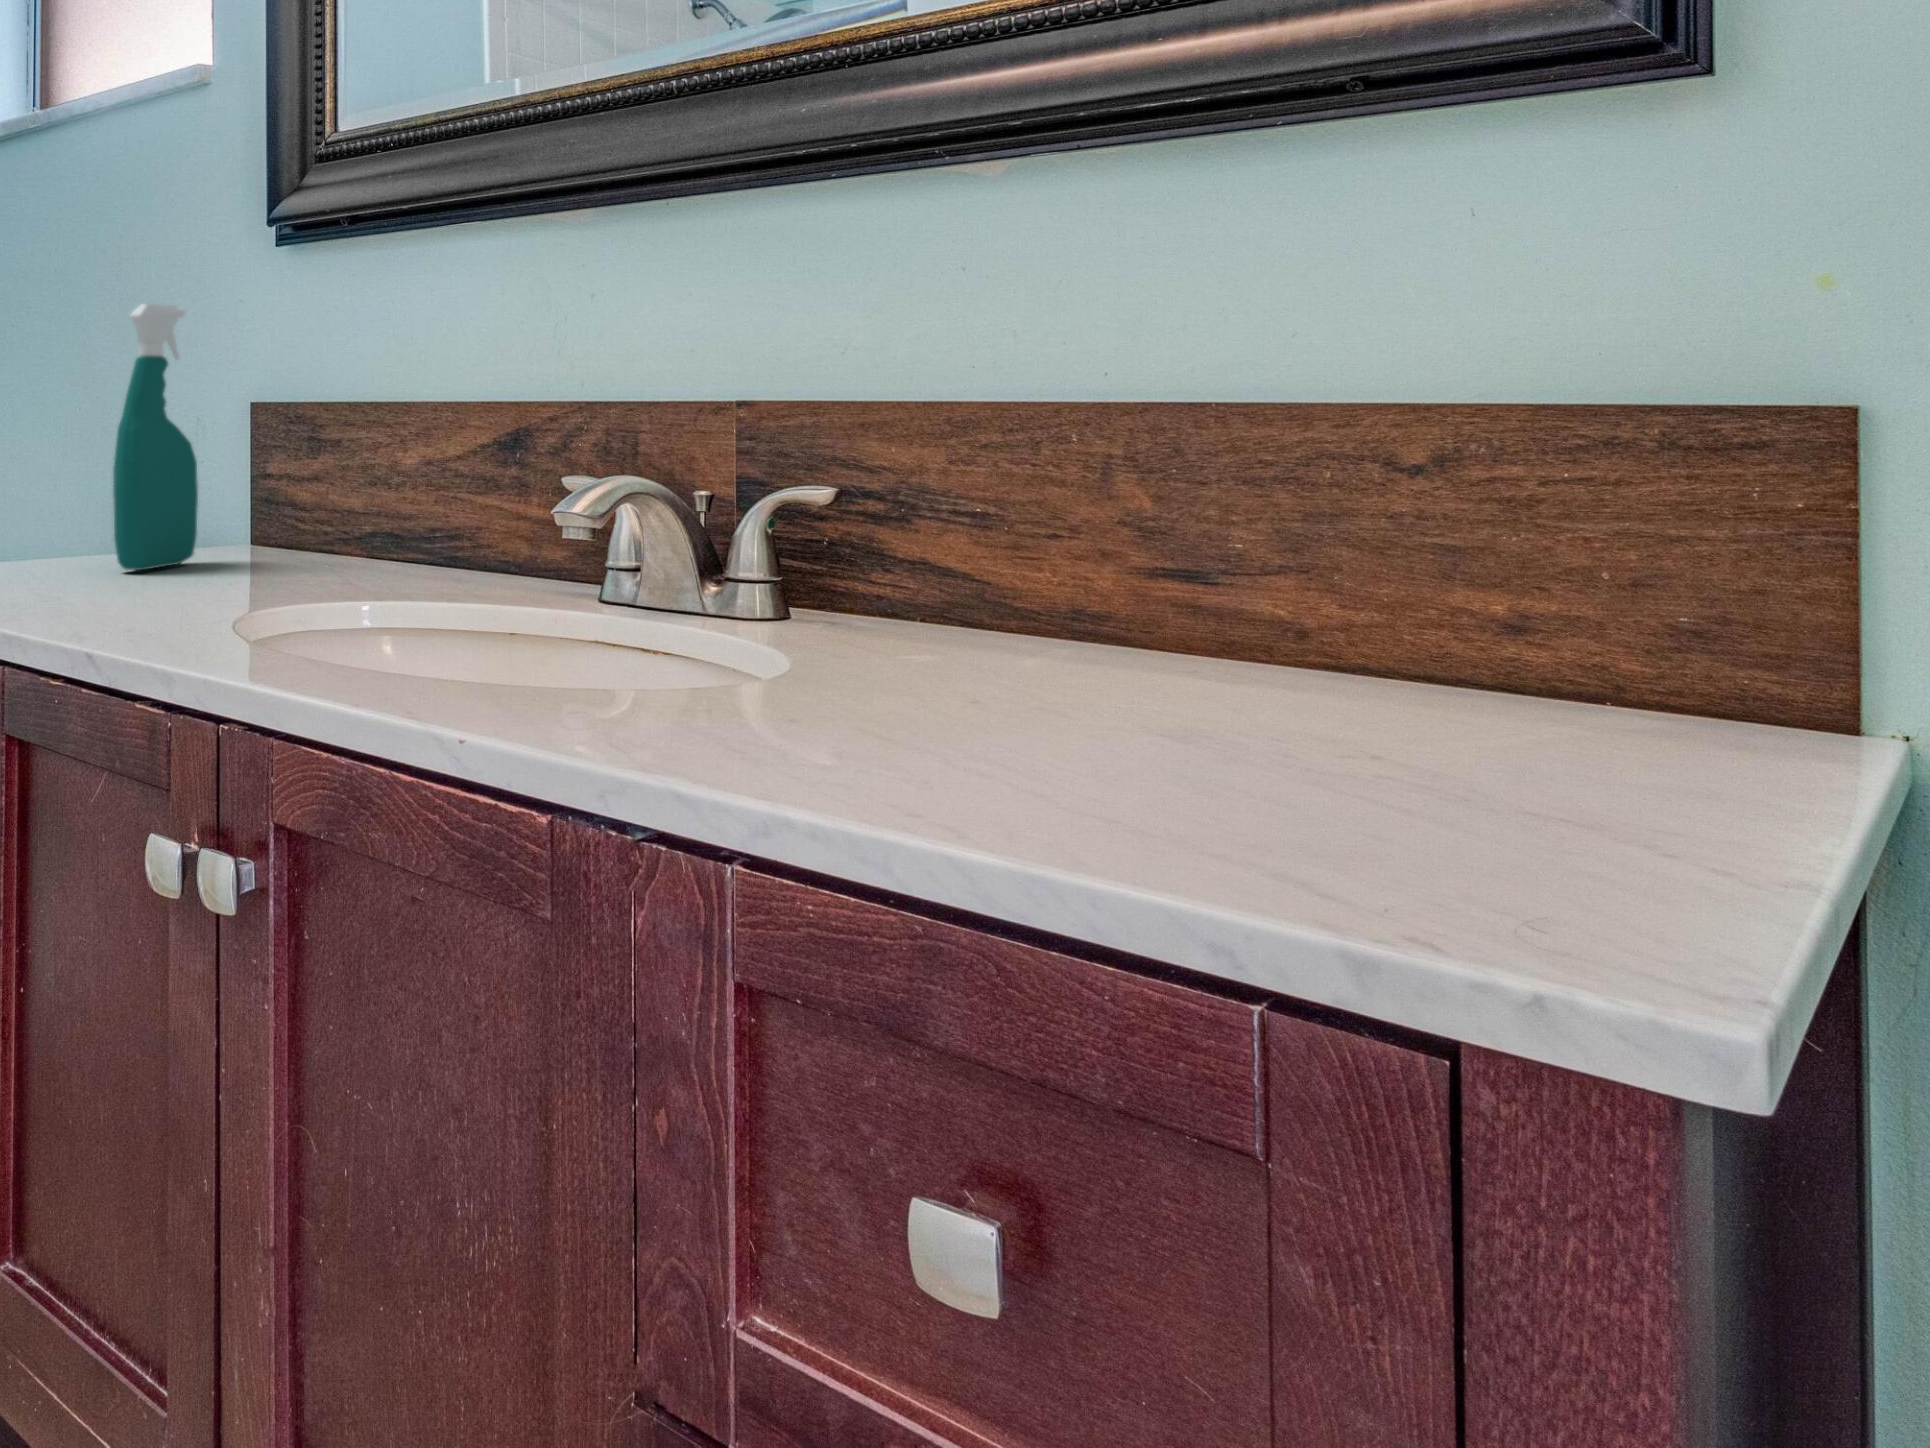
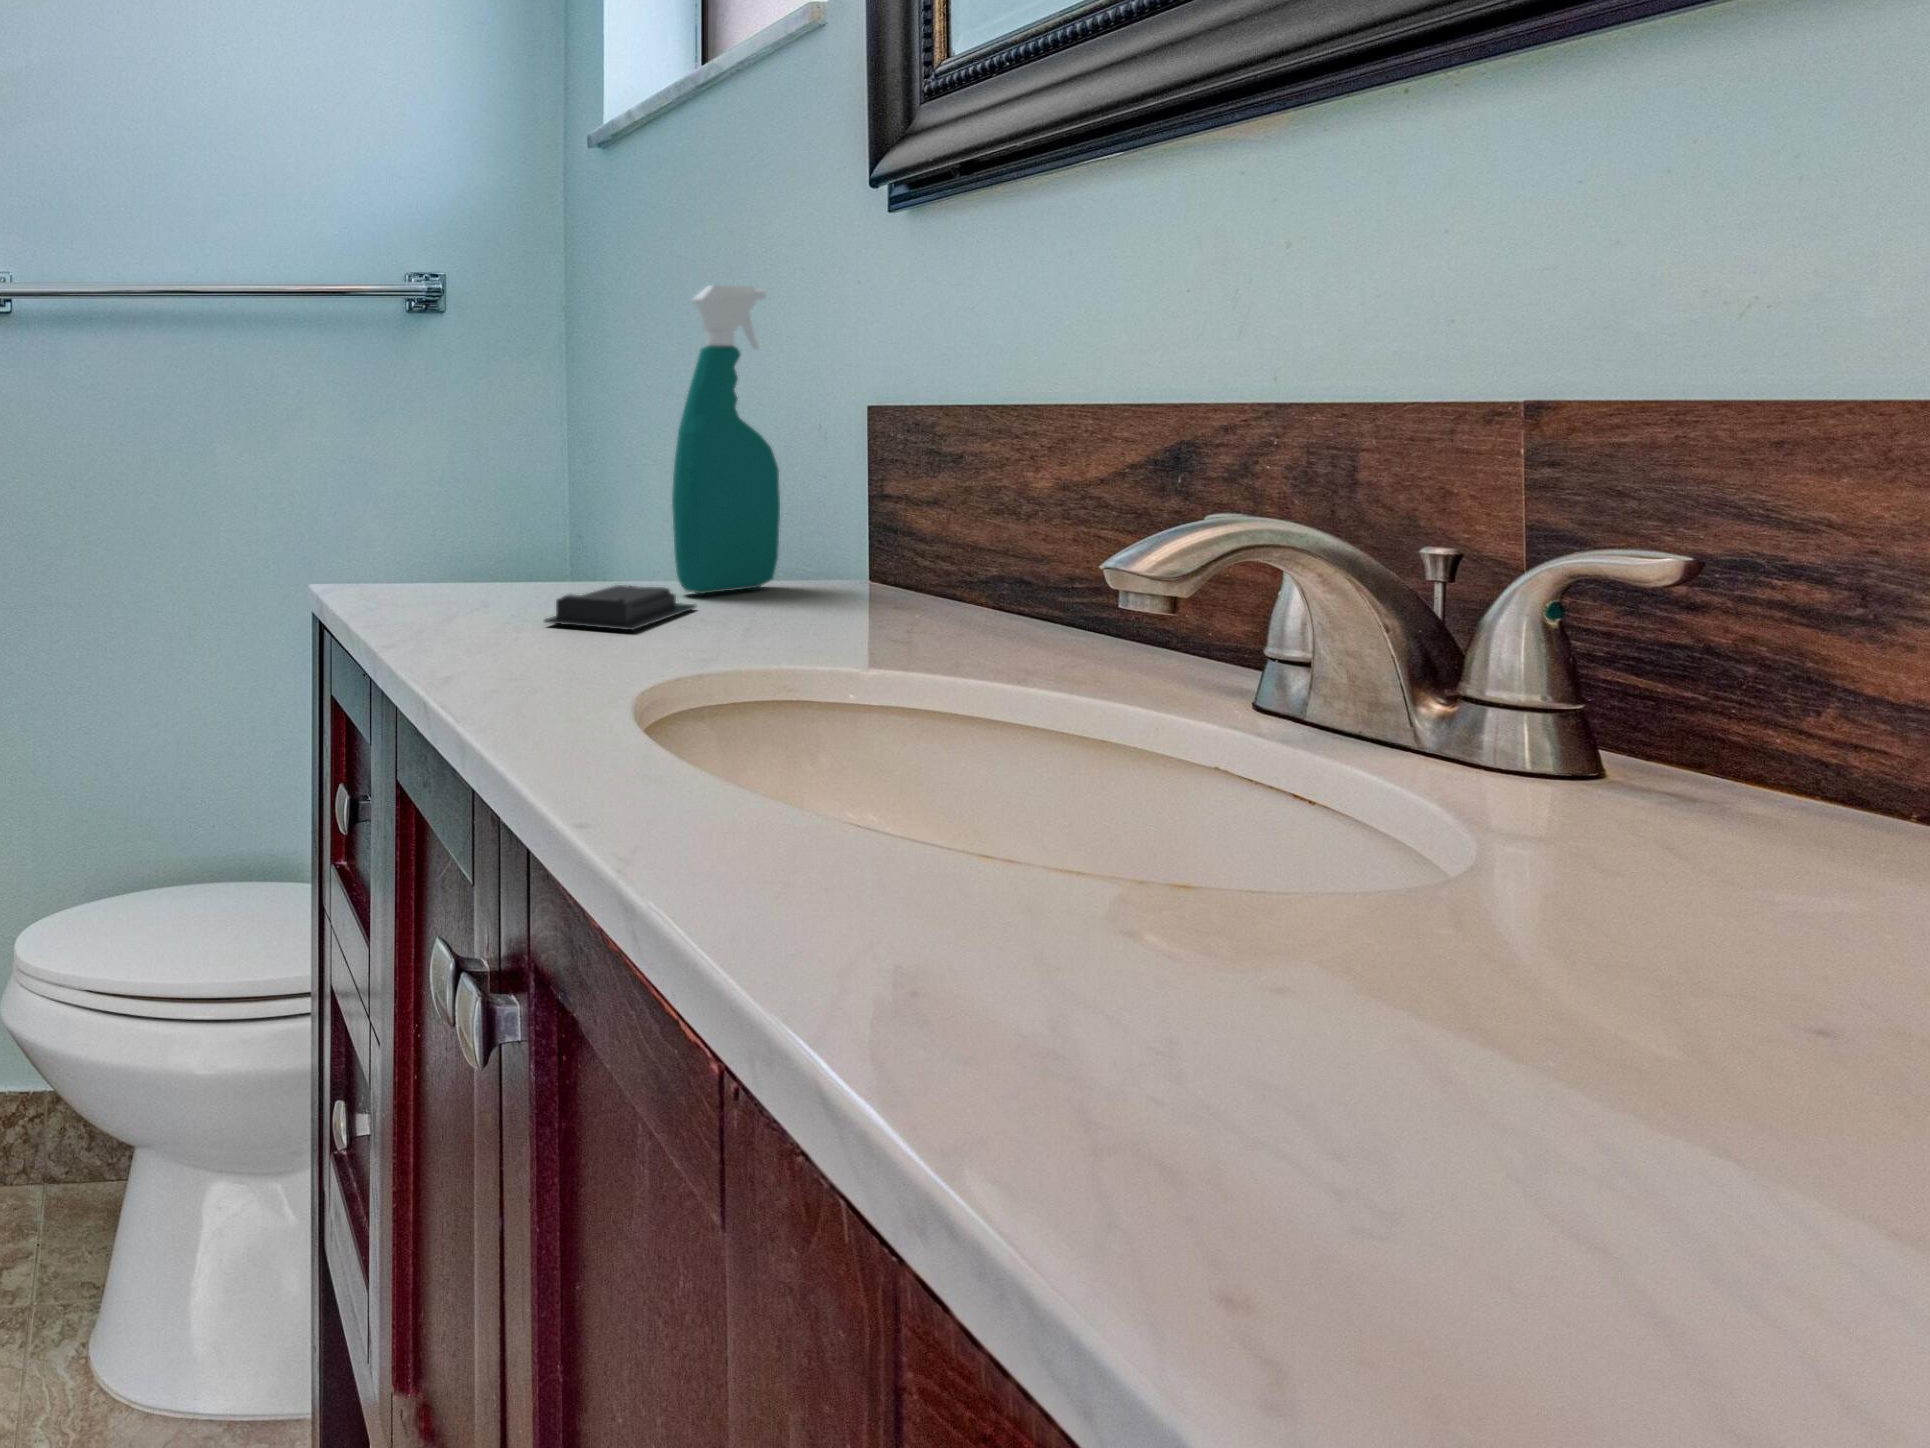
soap bar: none [31,564,147,598] -> present [544,585,696,630]

